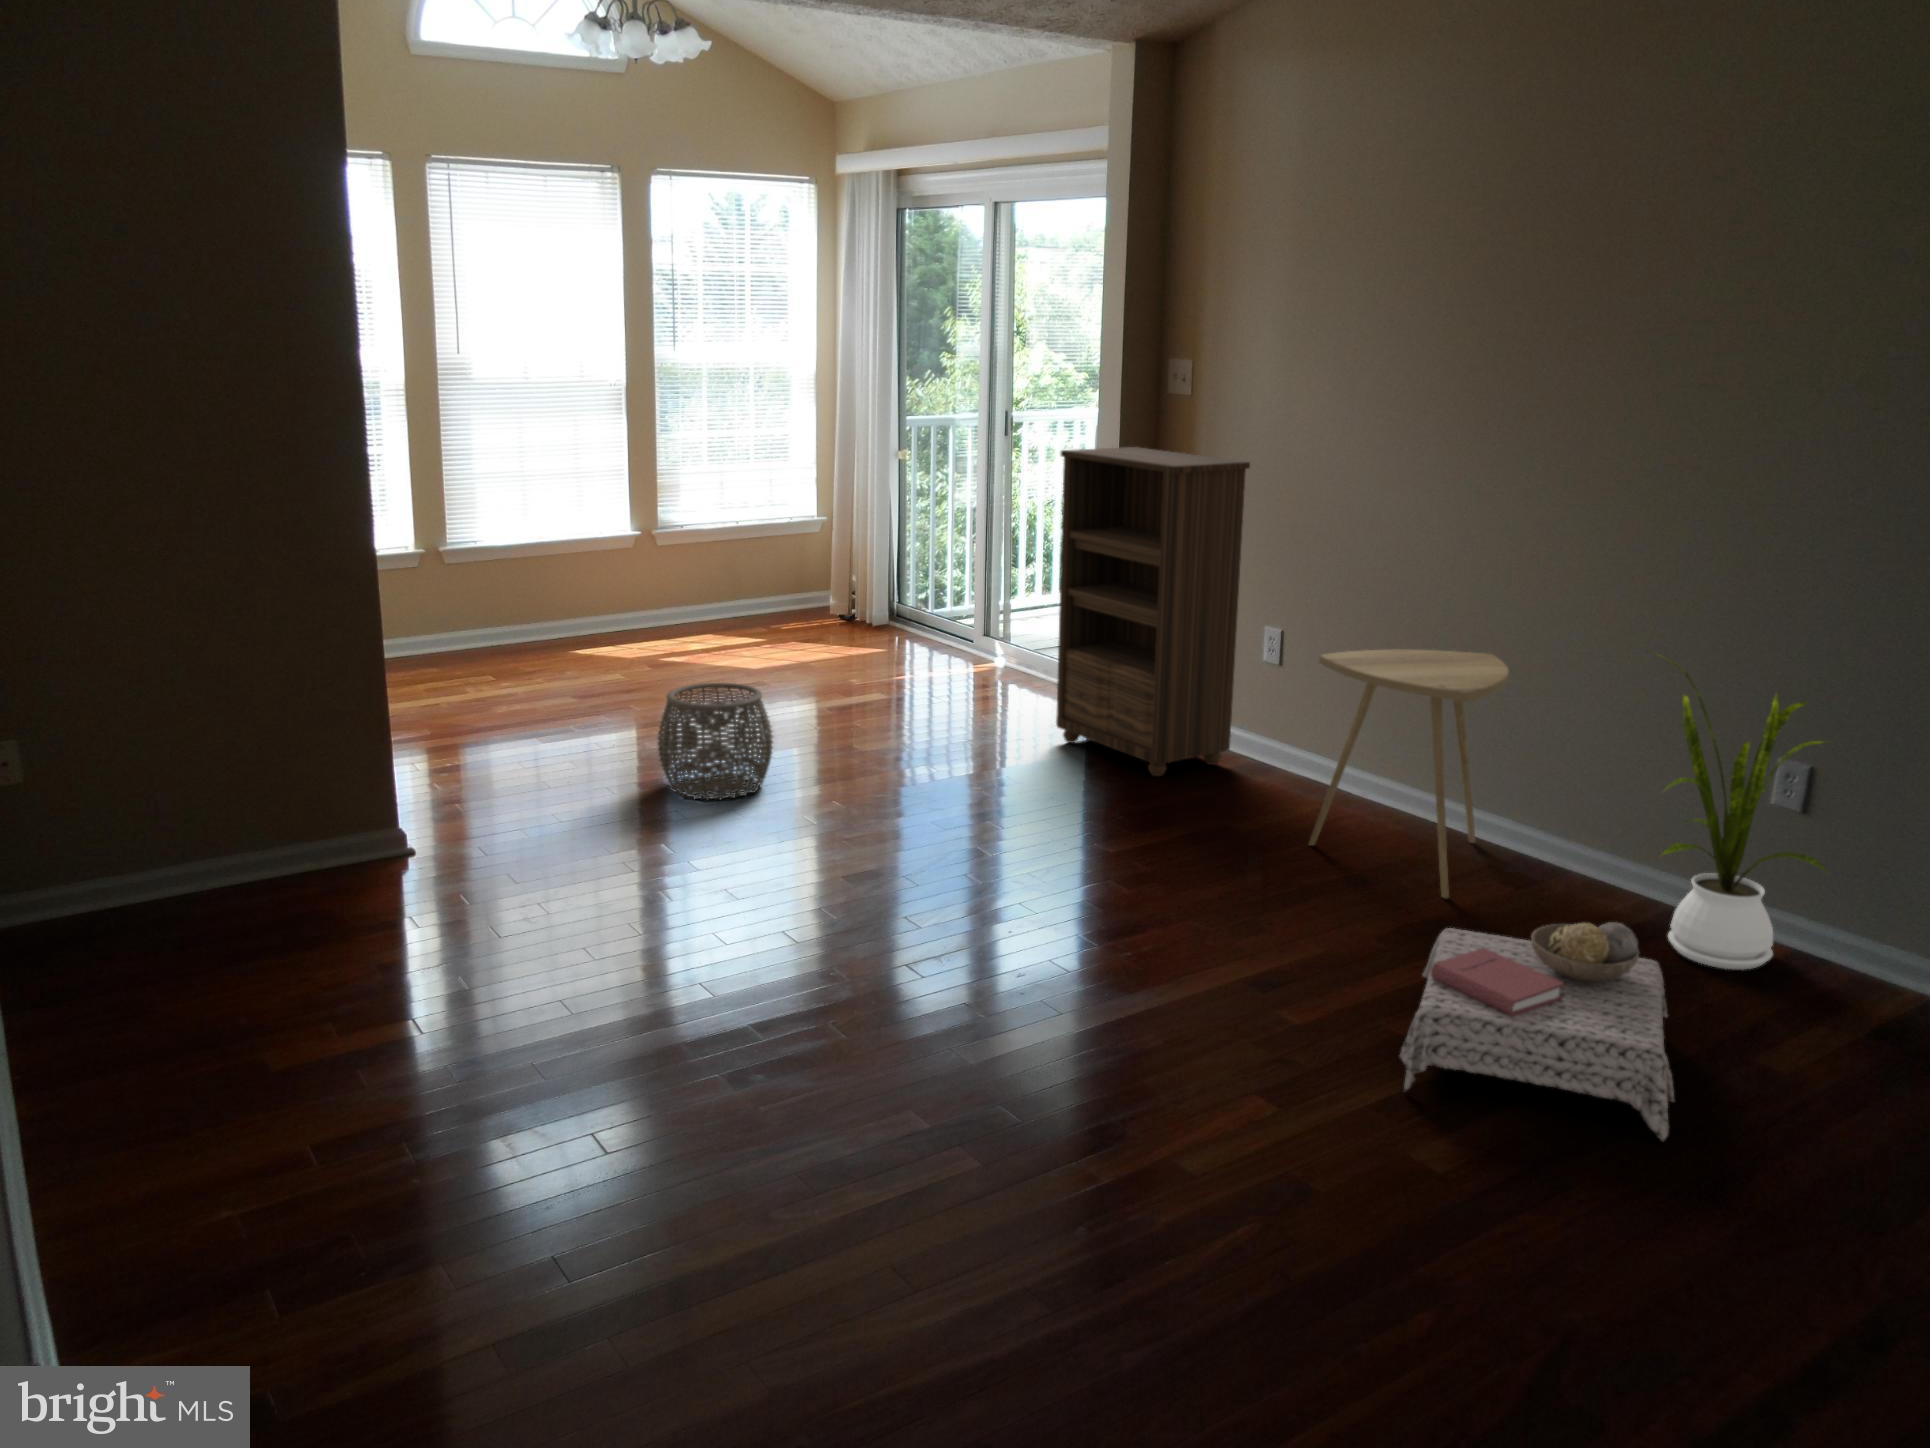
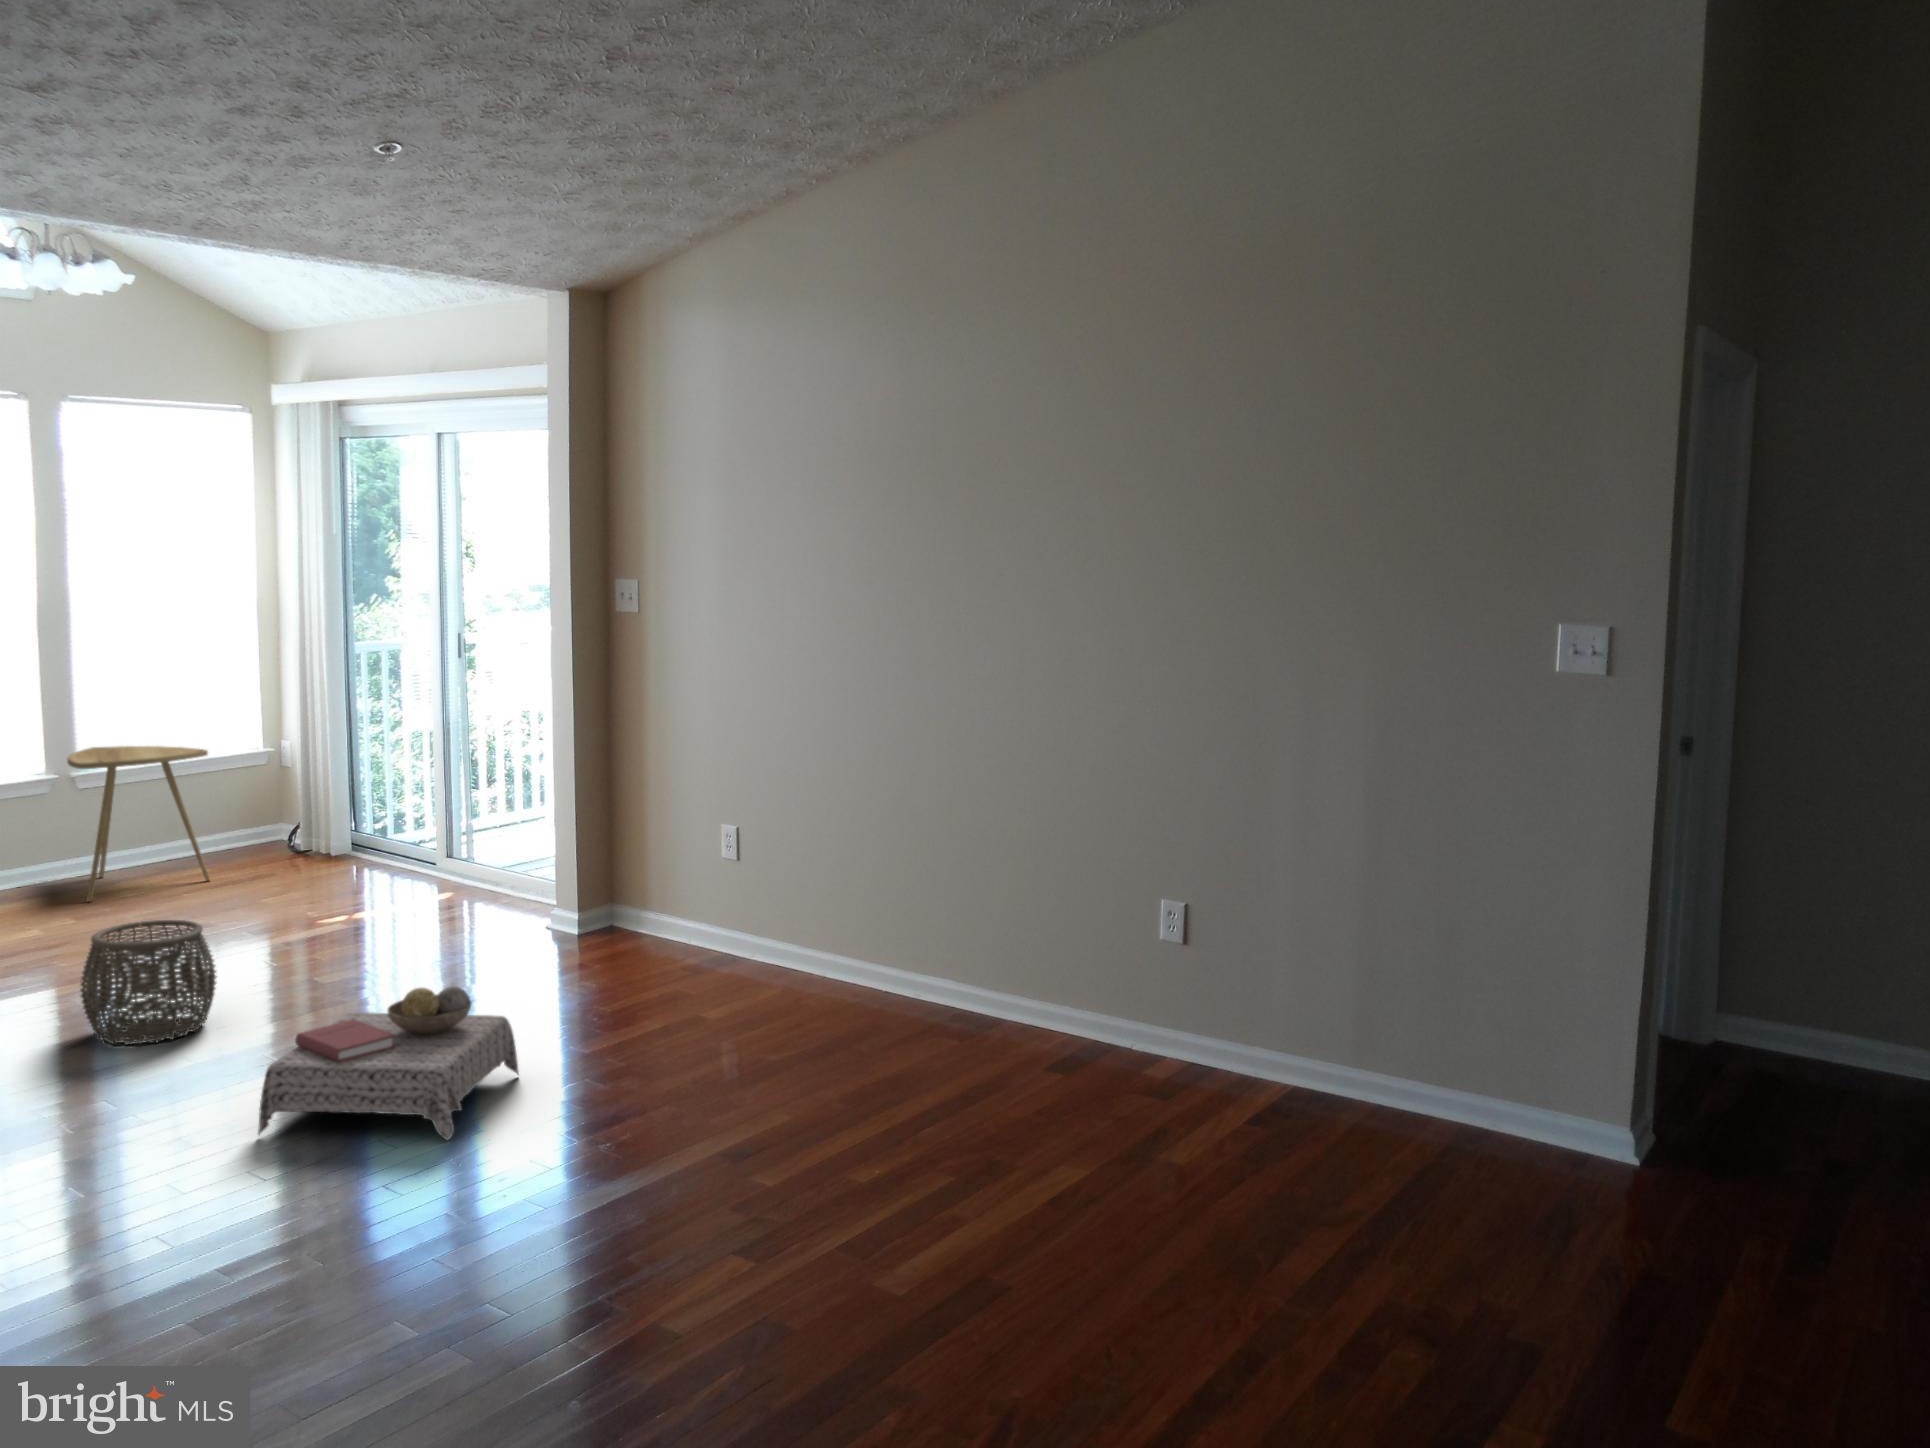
bookshelf: present [1056,447,1250,776] -> none [516,663,699,974]
side table: present [1309,650,1509,898] -> present [67,746,210,902]
house plant: present [1650,651,1828,970] -> none [1036,813,1194,1077]
ottoman: present [1400,922,1674,1140] -> present [258,986,519,1140]

